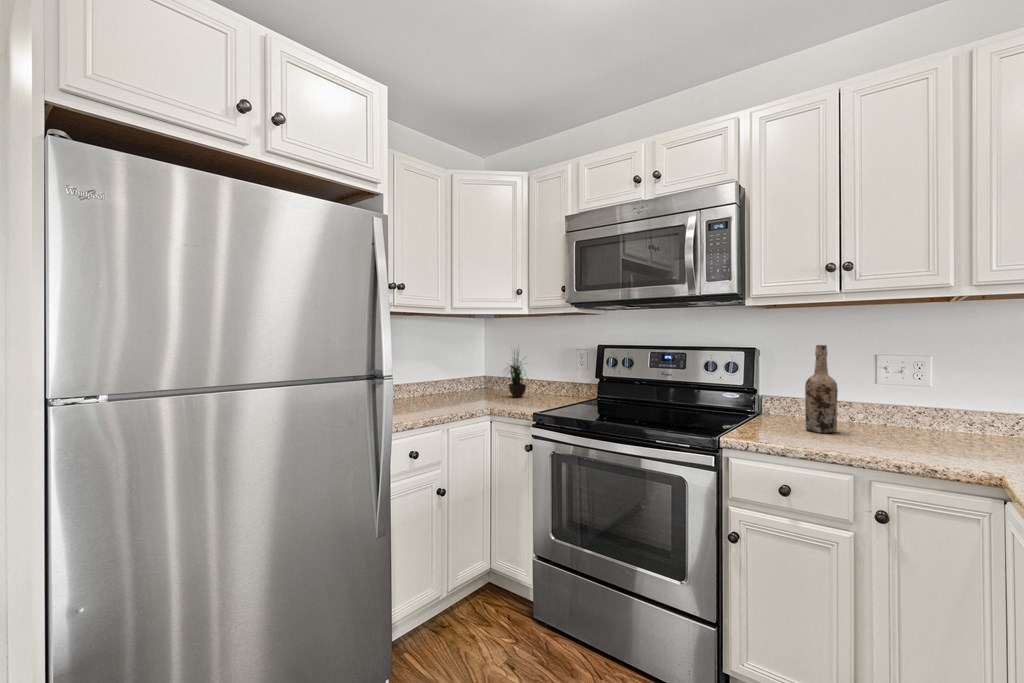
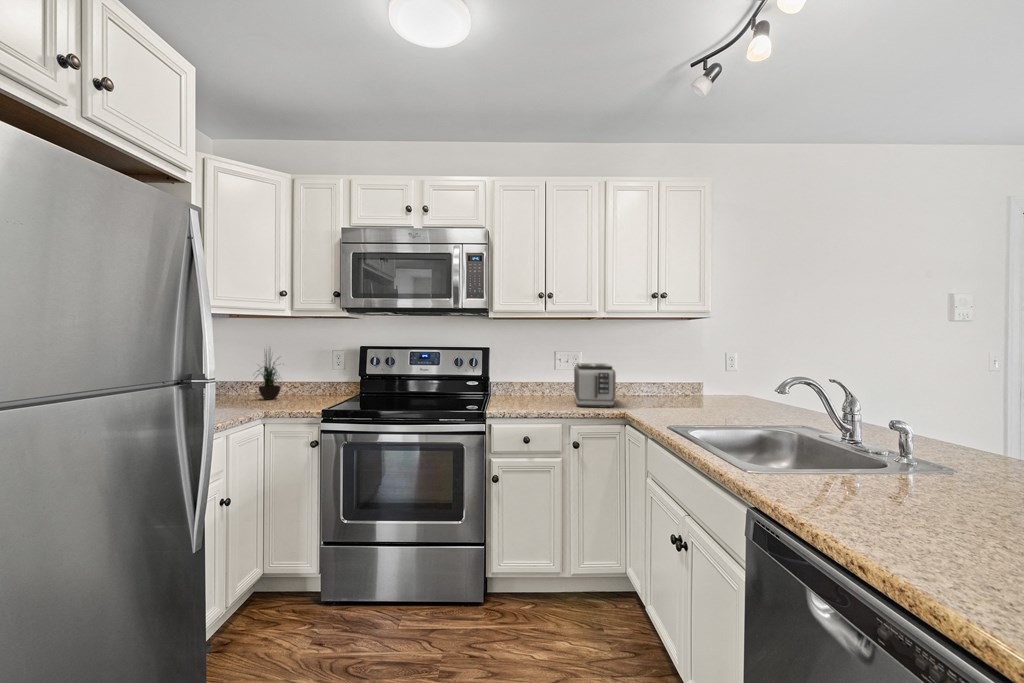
wine bottle: present [805,345,838,433] -> none [526,346,543,402]
toaster: none [892,375,989,461] -> present [574,363,616,408]

